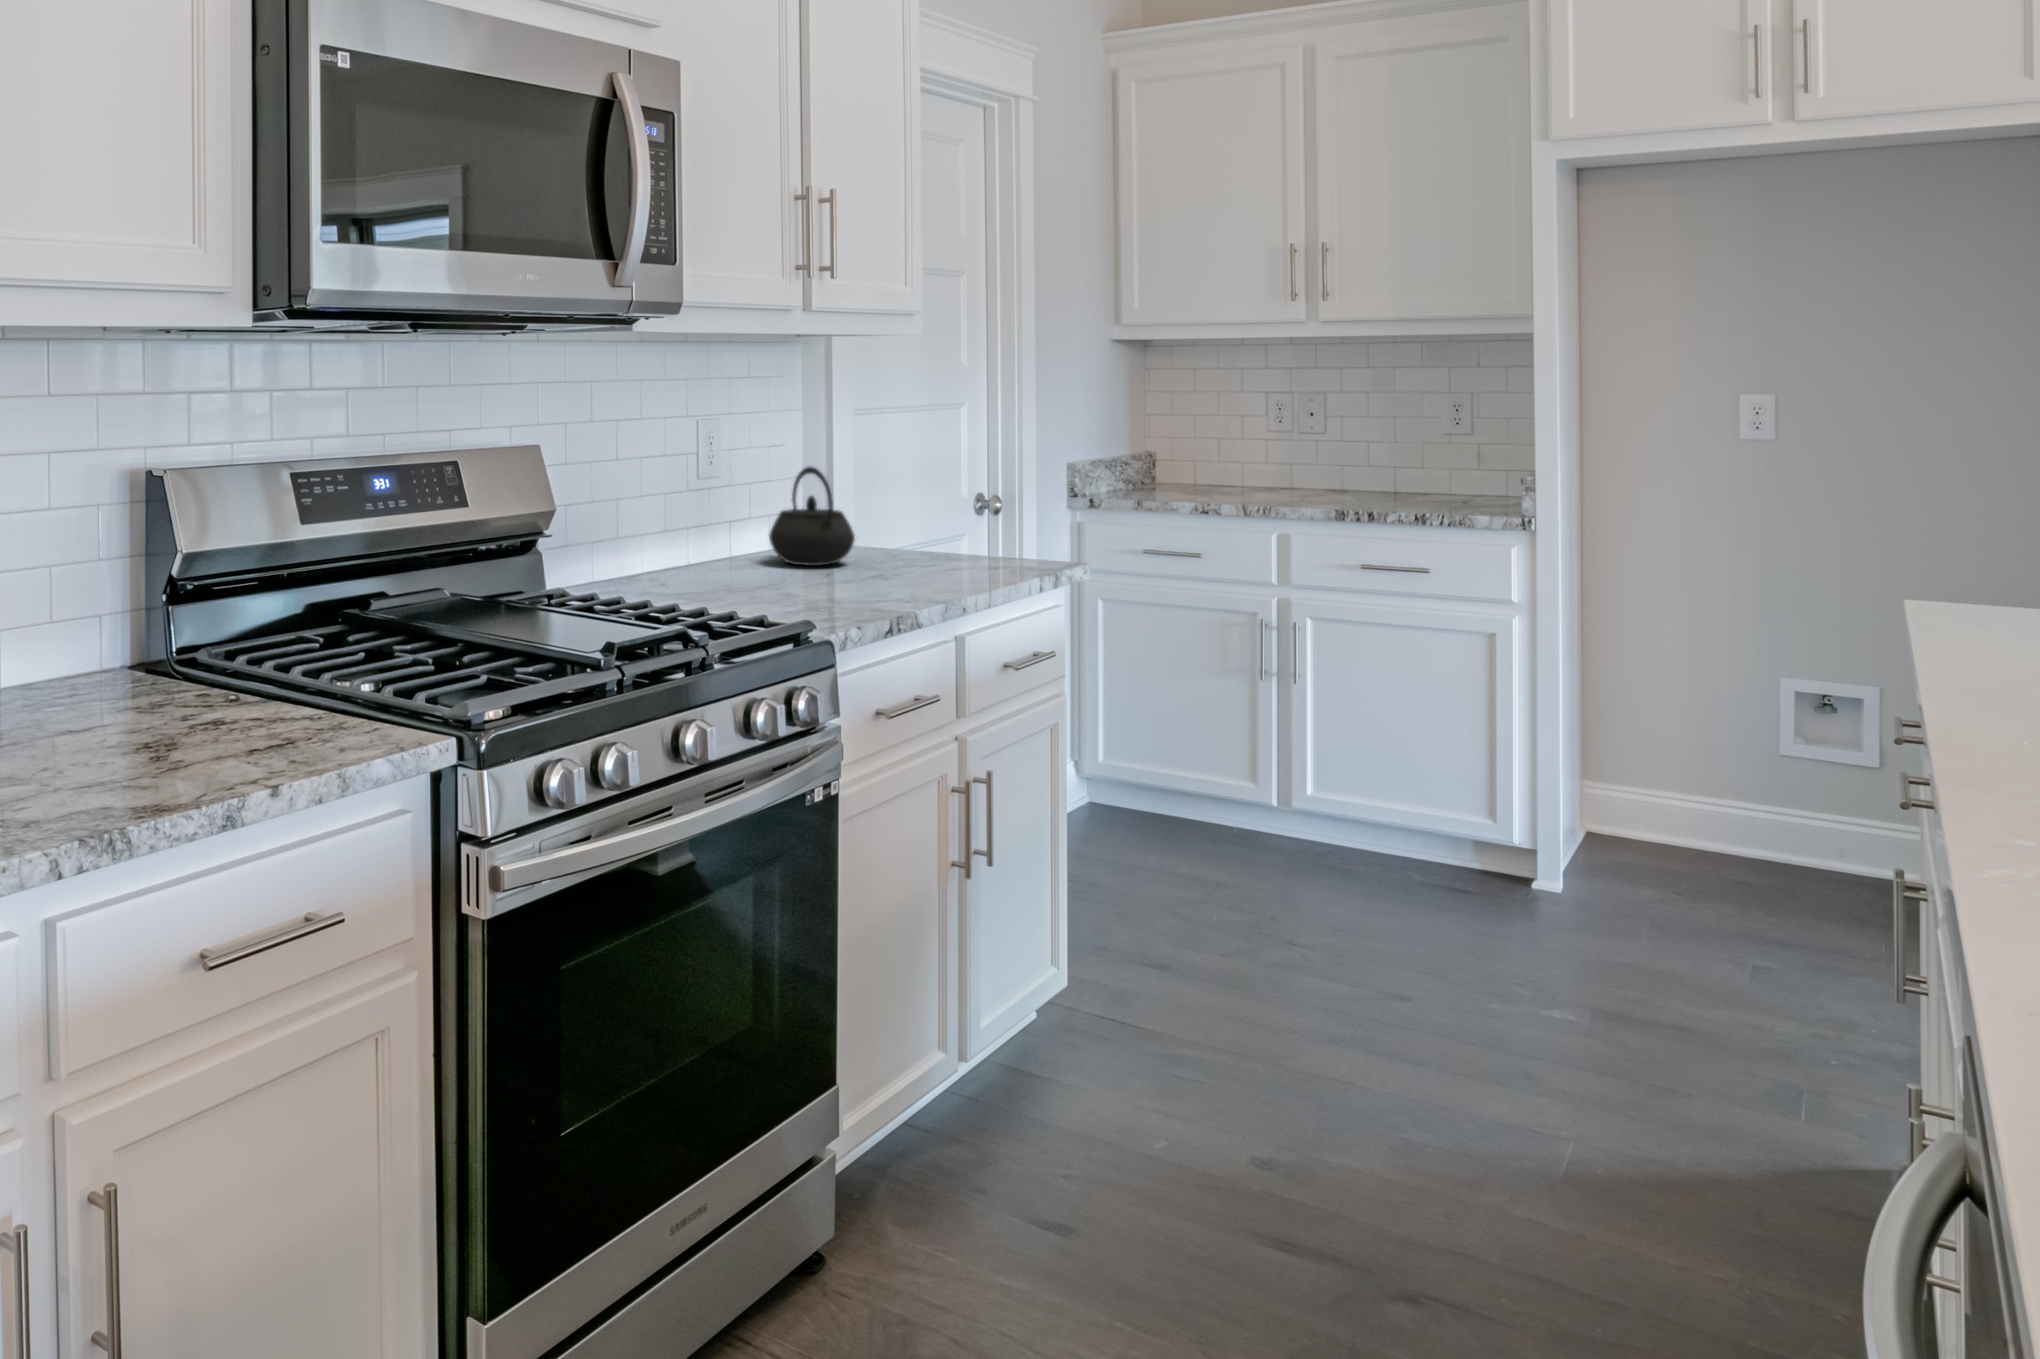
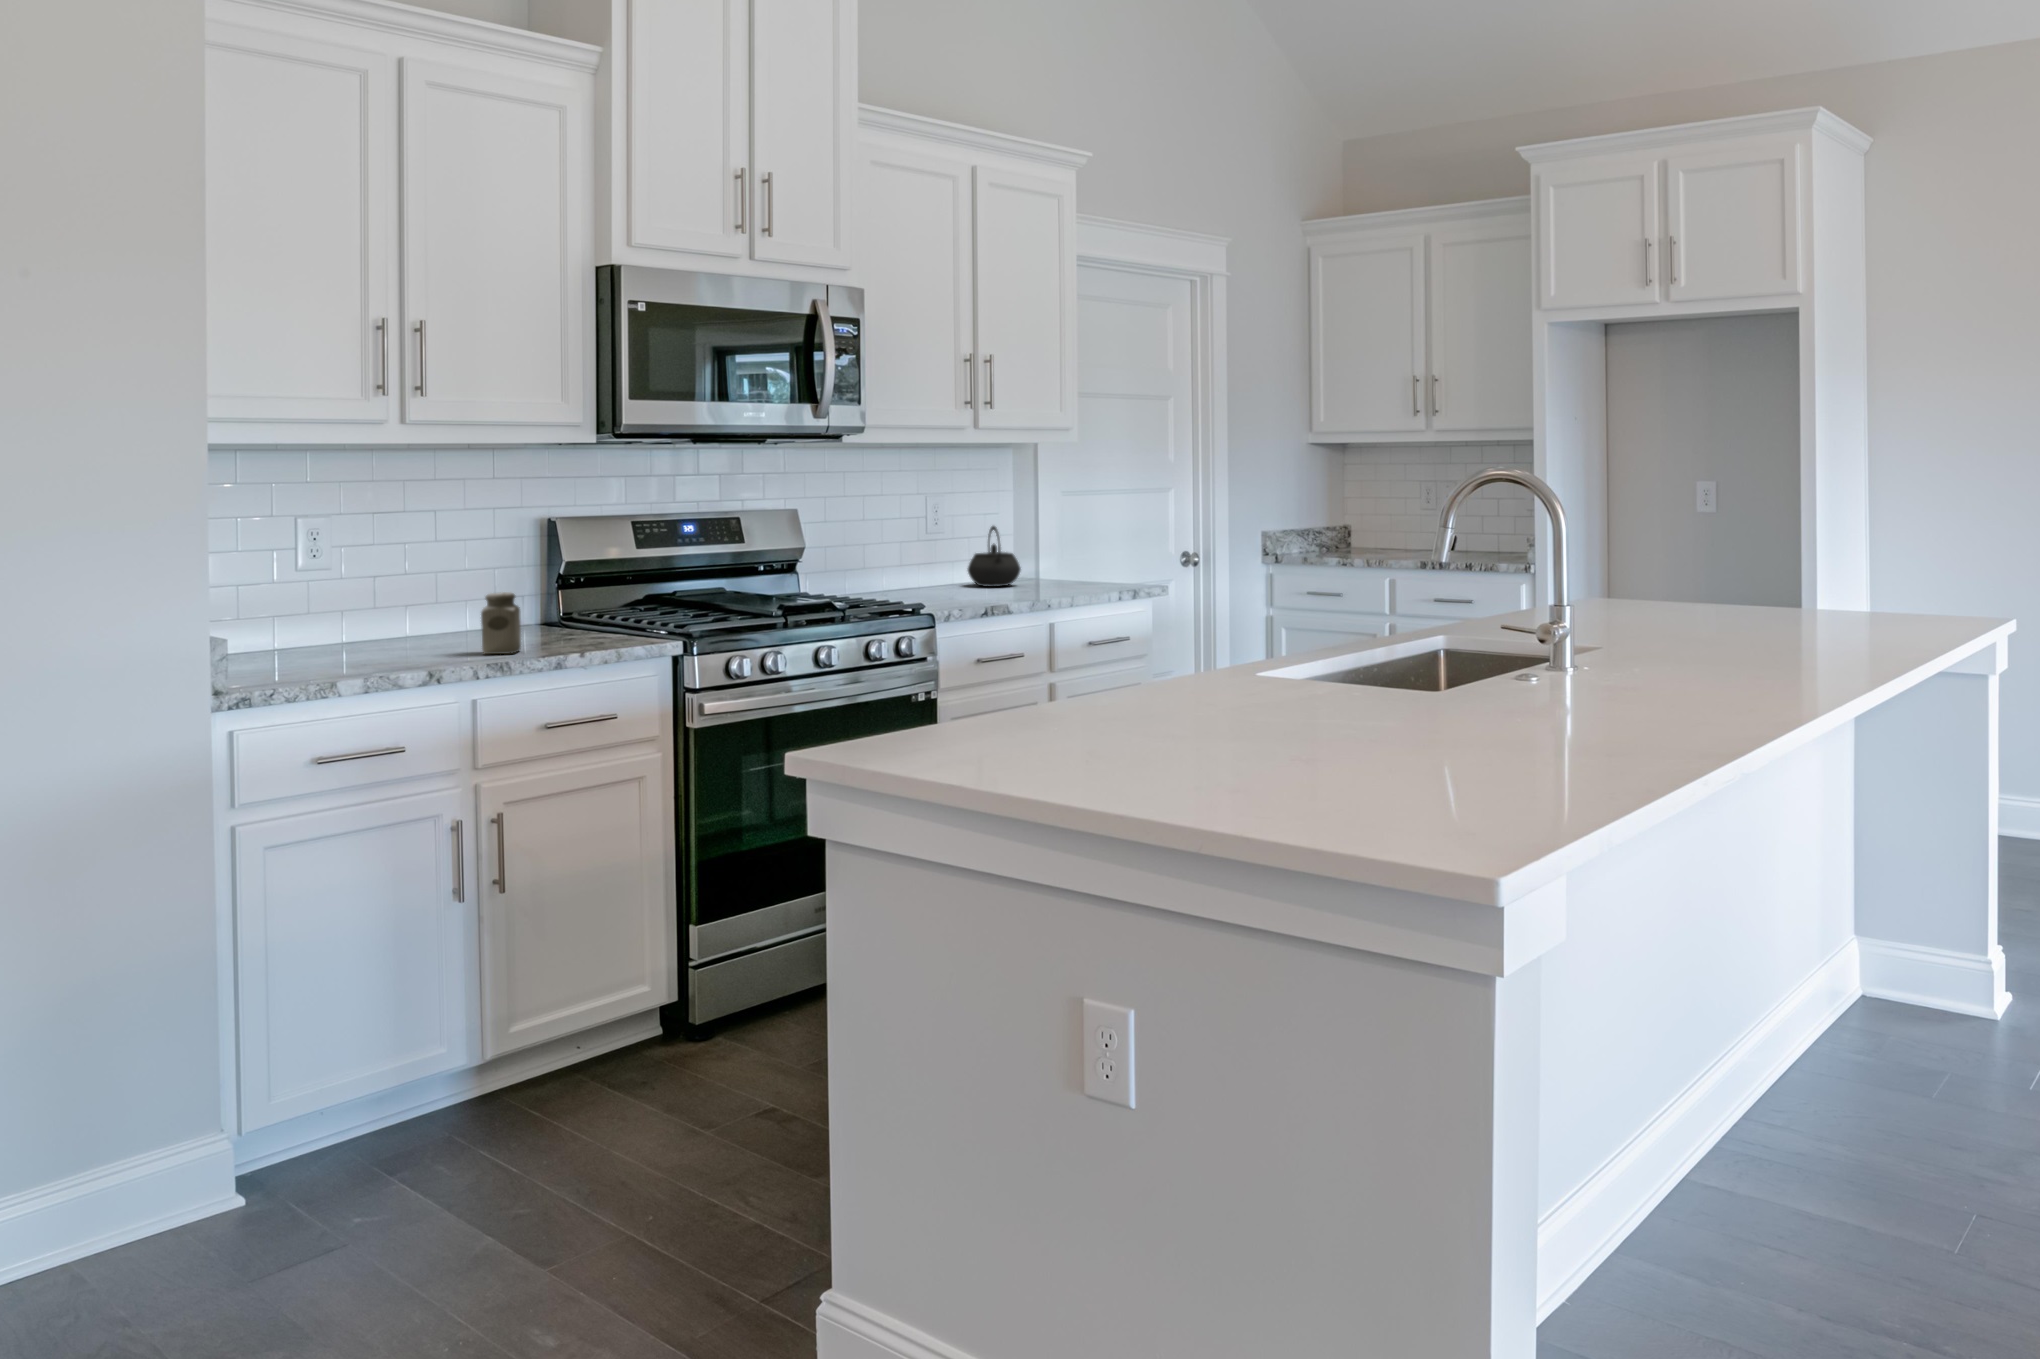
salt shaker: none [61,657,143,805] -> present [481,592,521,654]

